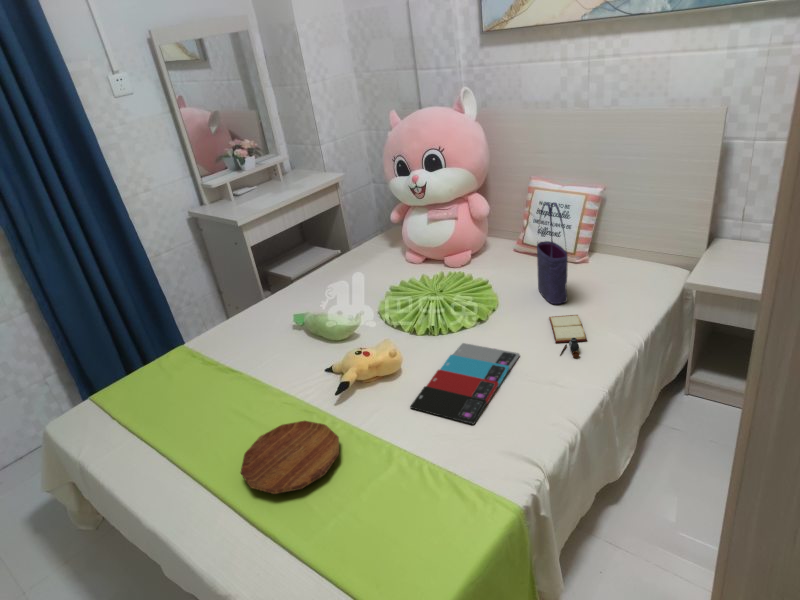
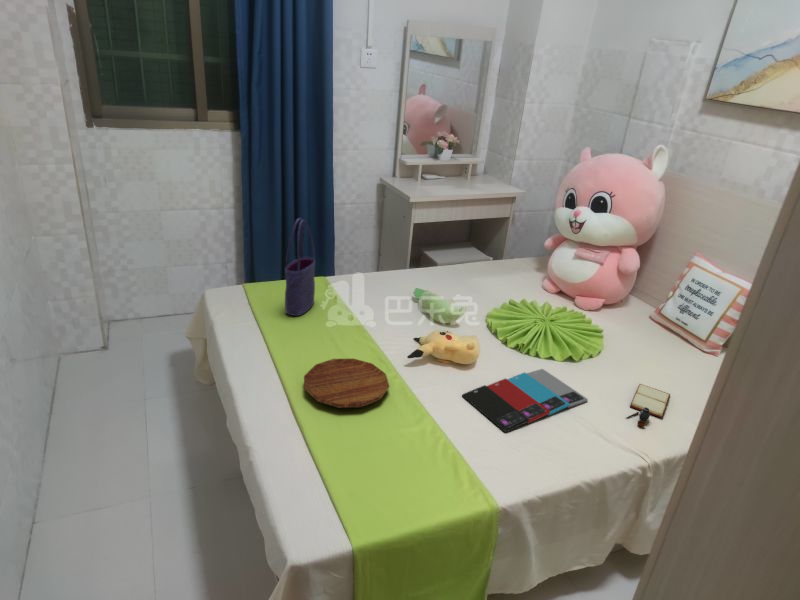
tote bag: present [537,203,568,304] -> present [285,218,315,316]

